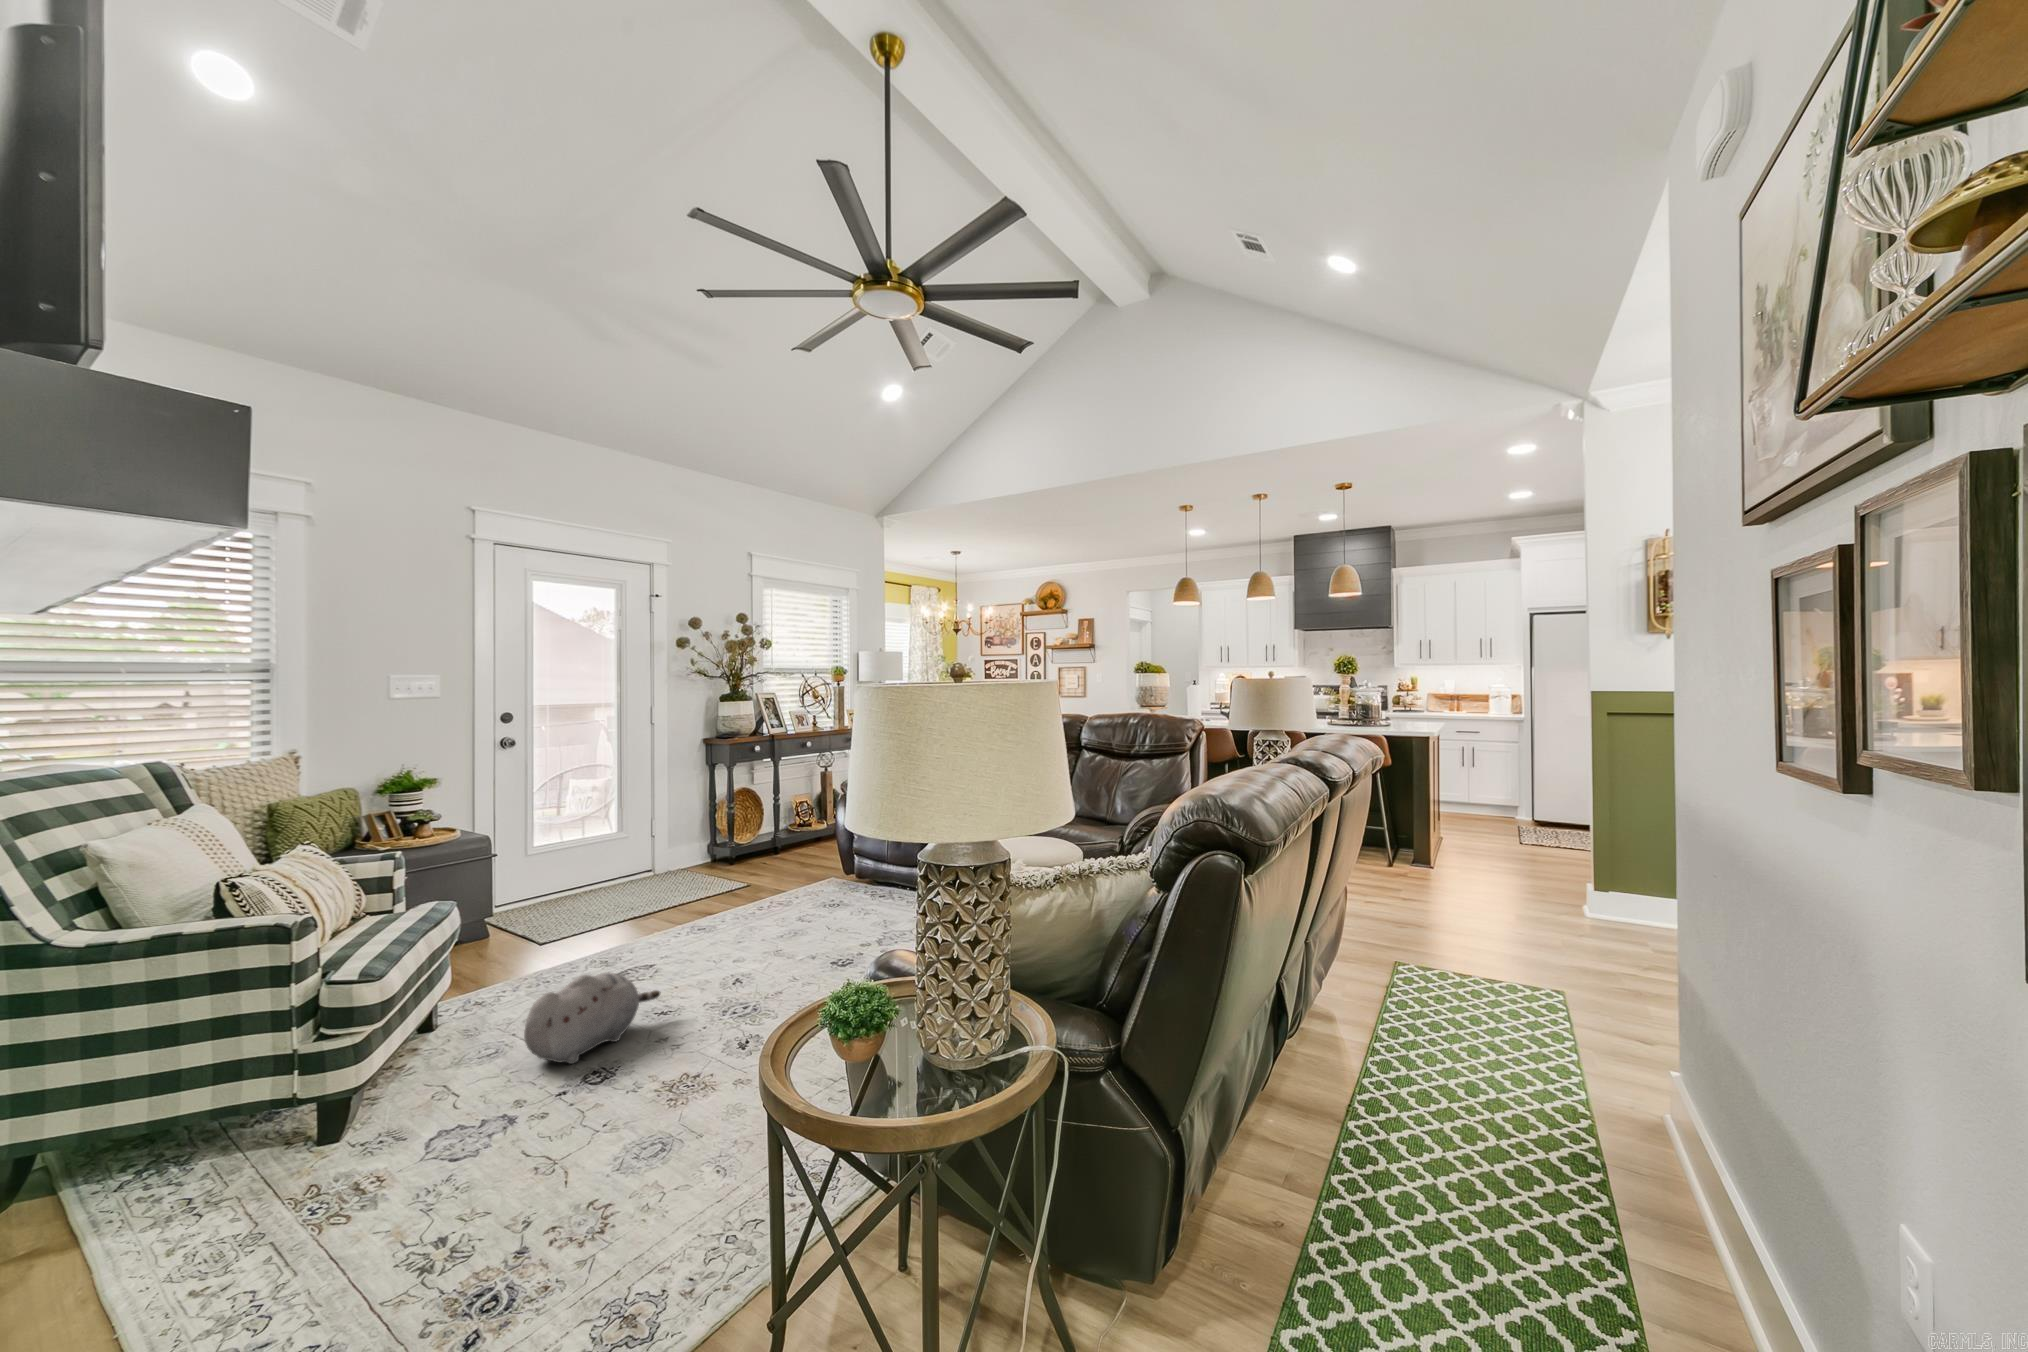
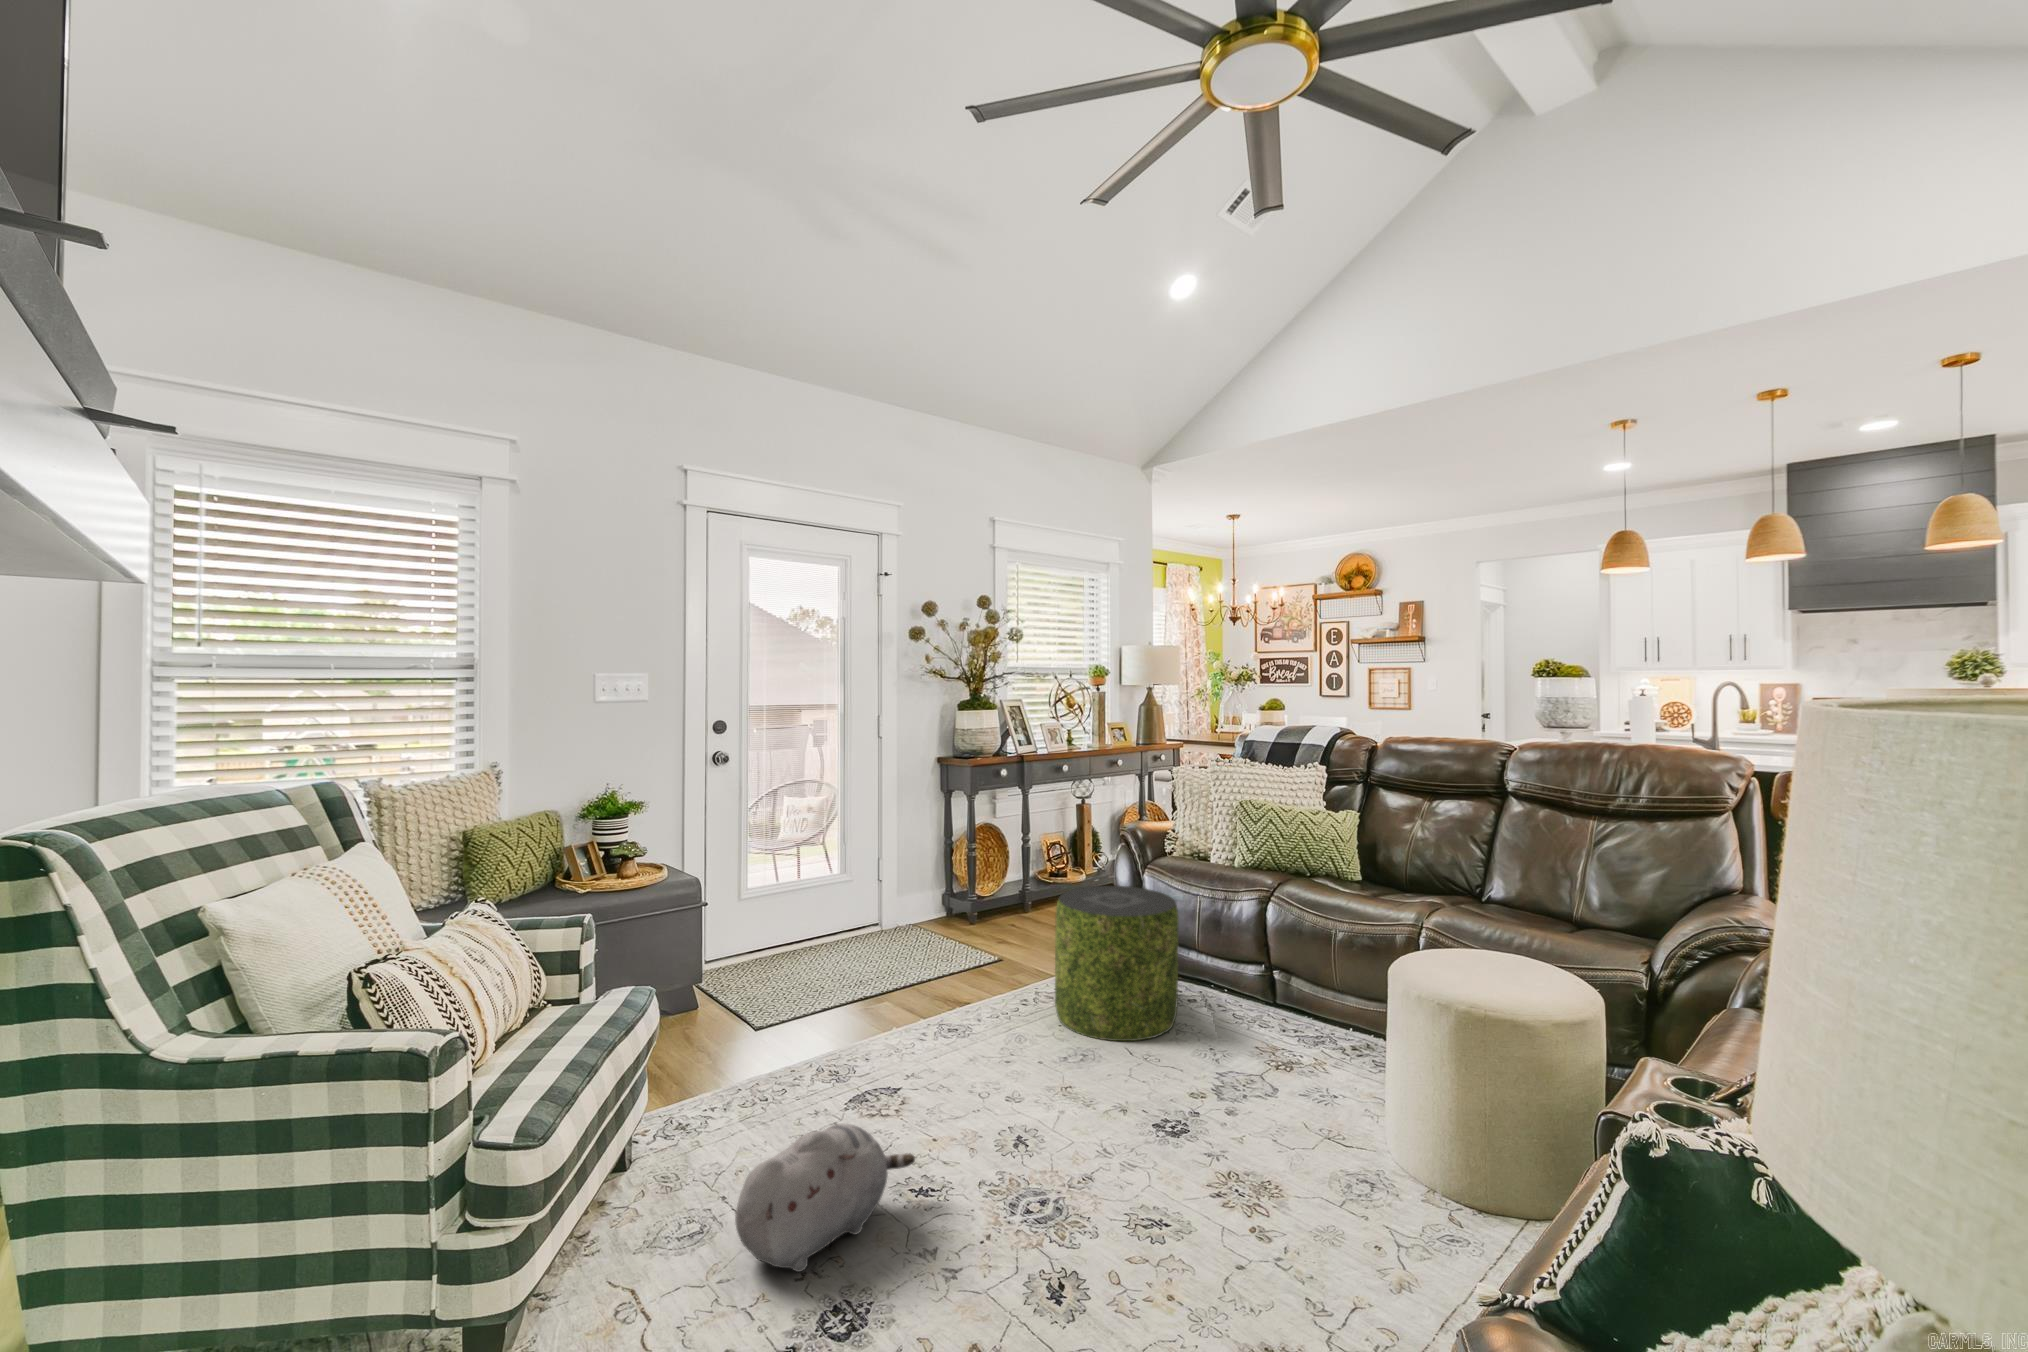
pouf: none [783,821,872,925] -> present [1055,885,1179,1041]

